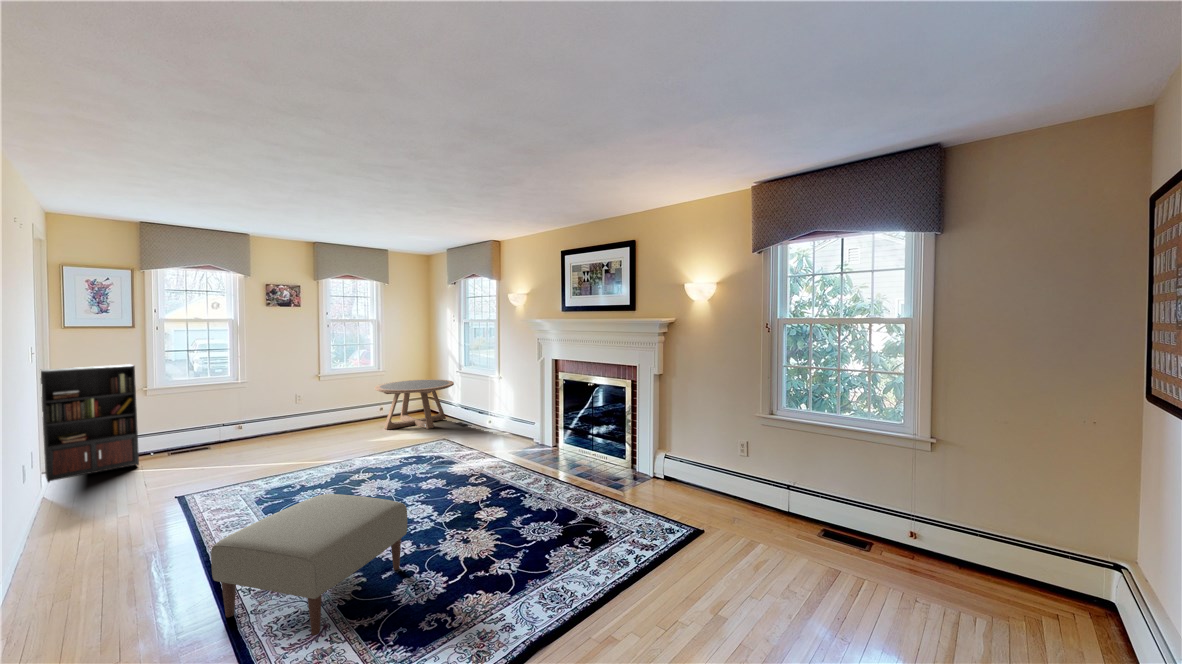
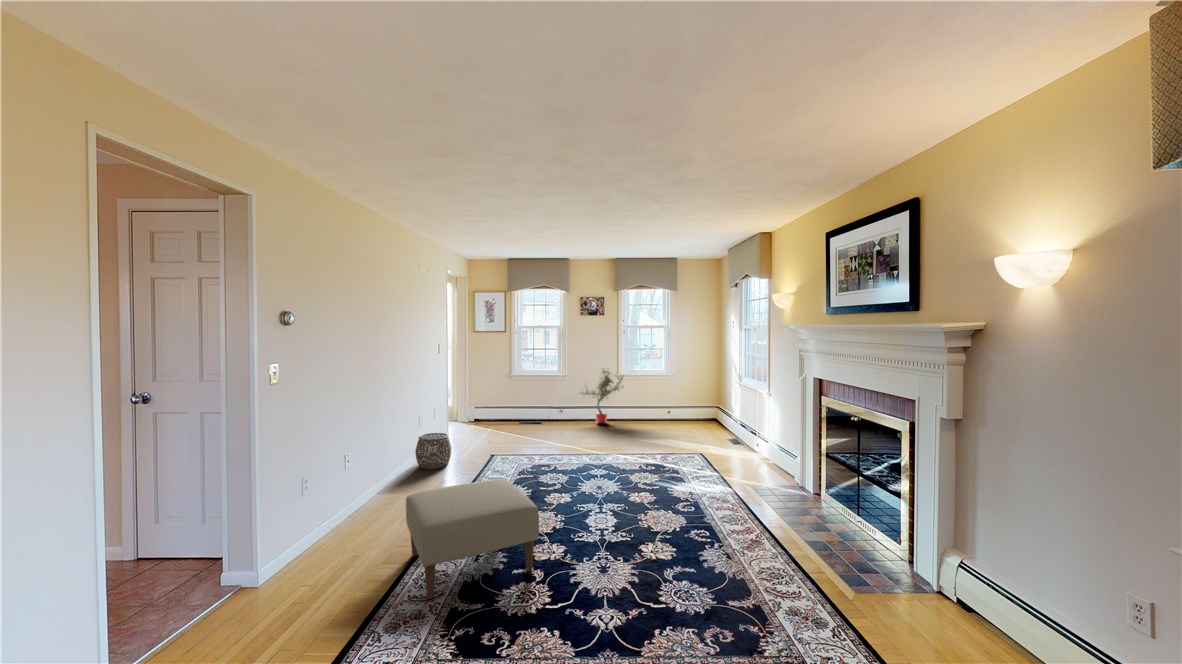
bookcase: present [41,364,153,482] -> none [450,354,509,429]
potted tree: none [268,369,330,434] -> present [580,368,624,424]
coffee table: present [375,379,454,430] -> none [656,387,735,441]
woven basket: none [51,480,127,539] -> present [415,433,452,469]

